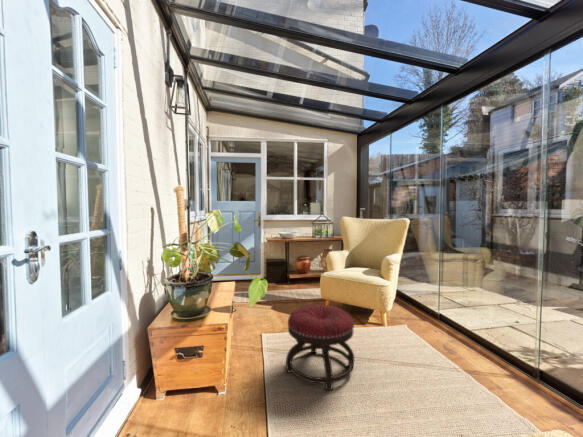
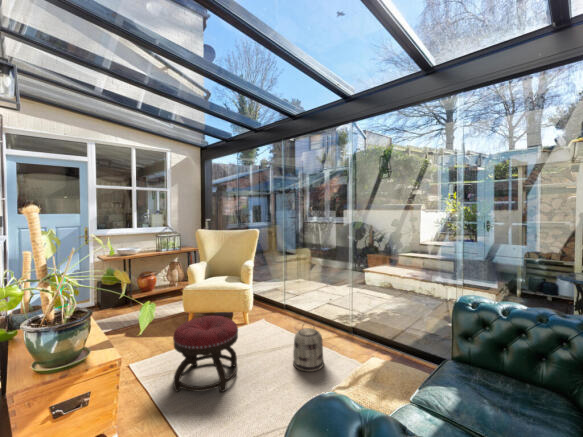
basket: none [423,342,470,412] -> present [293,328,324,372]

